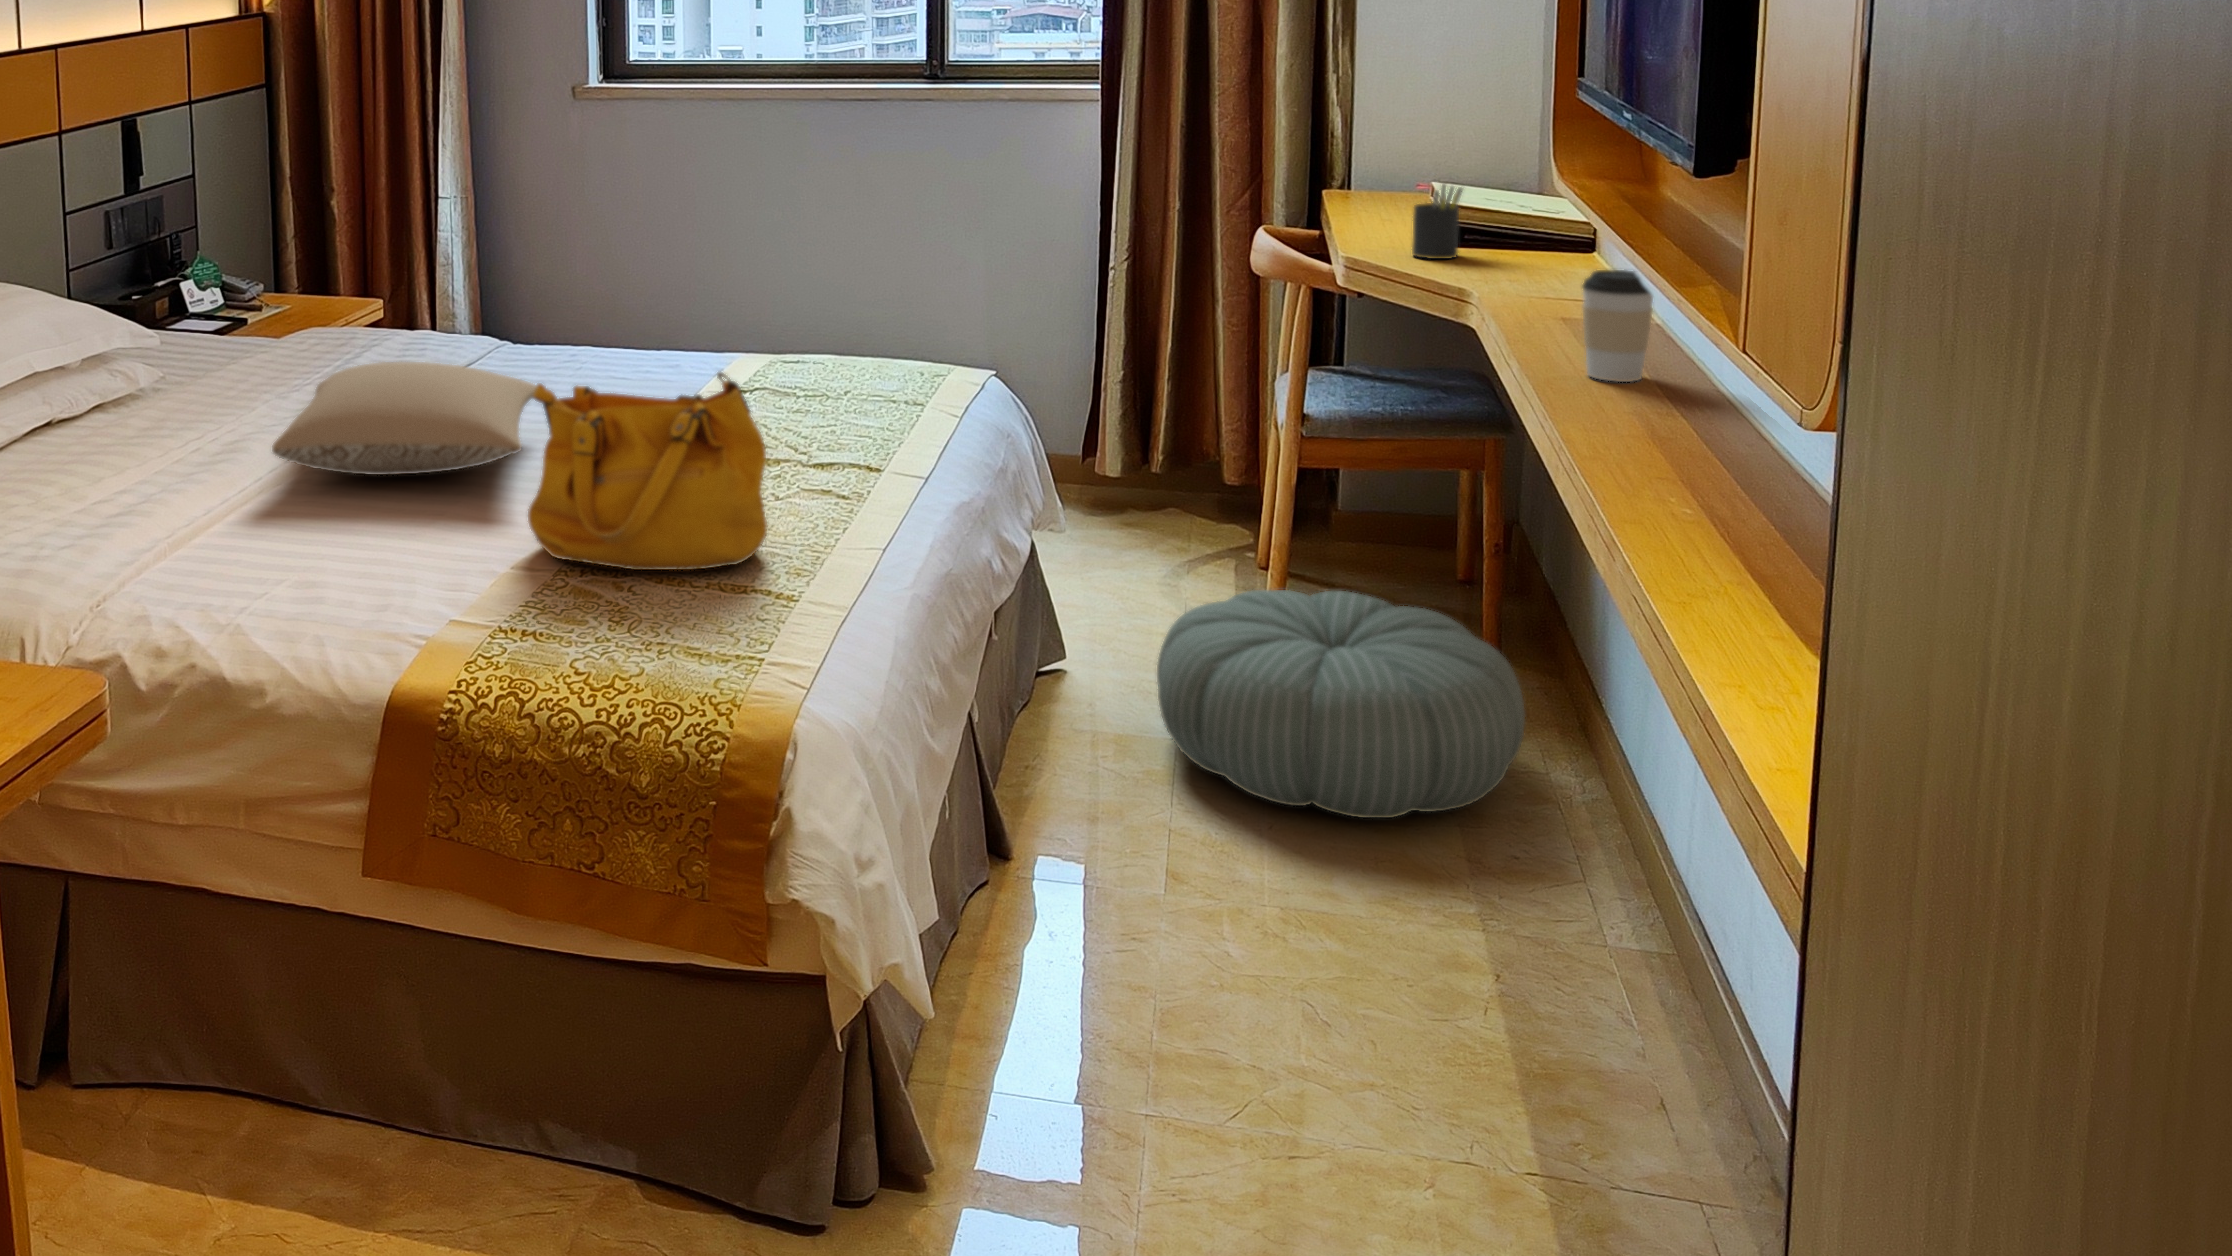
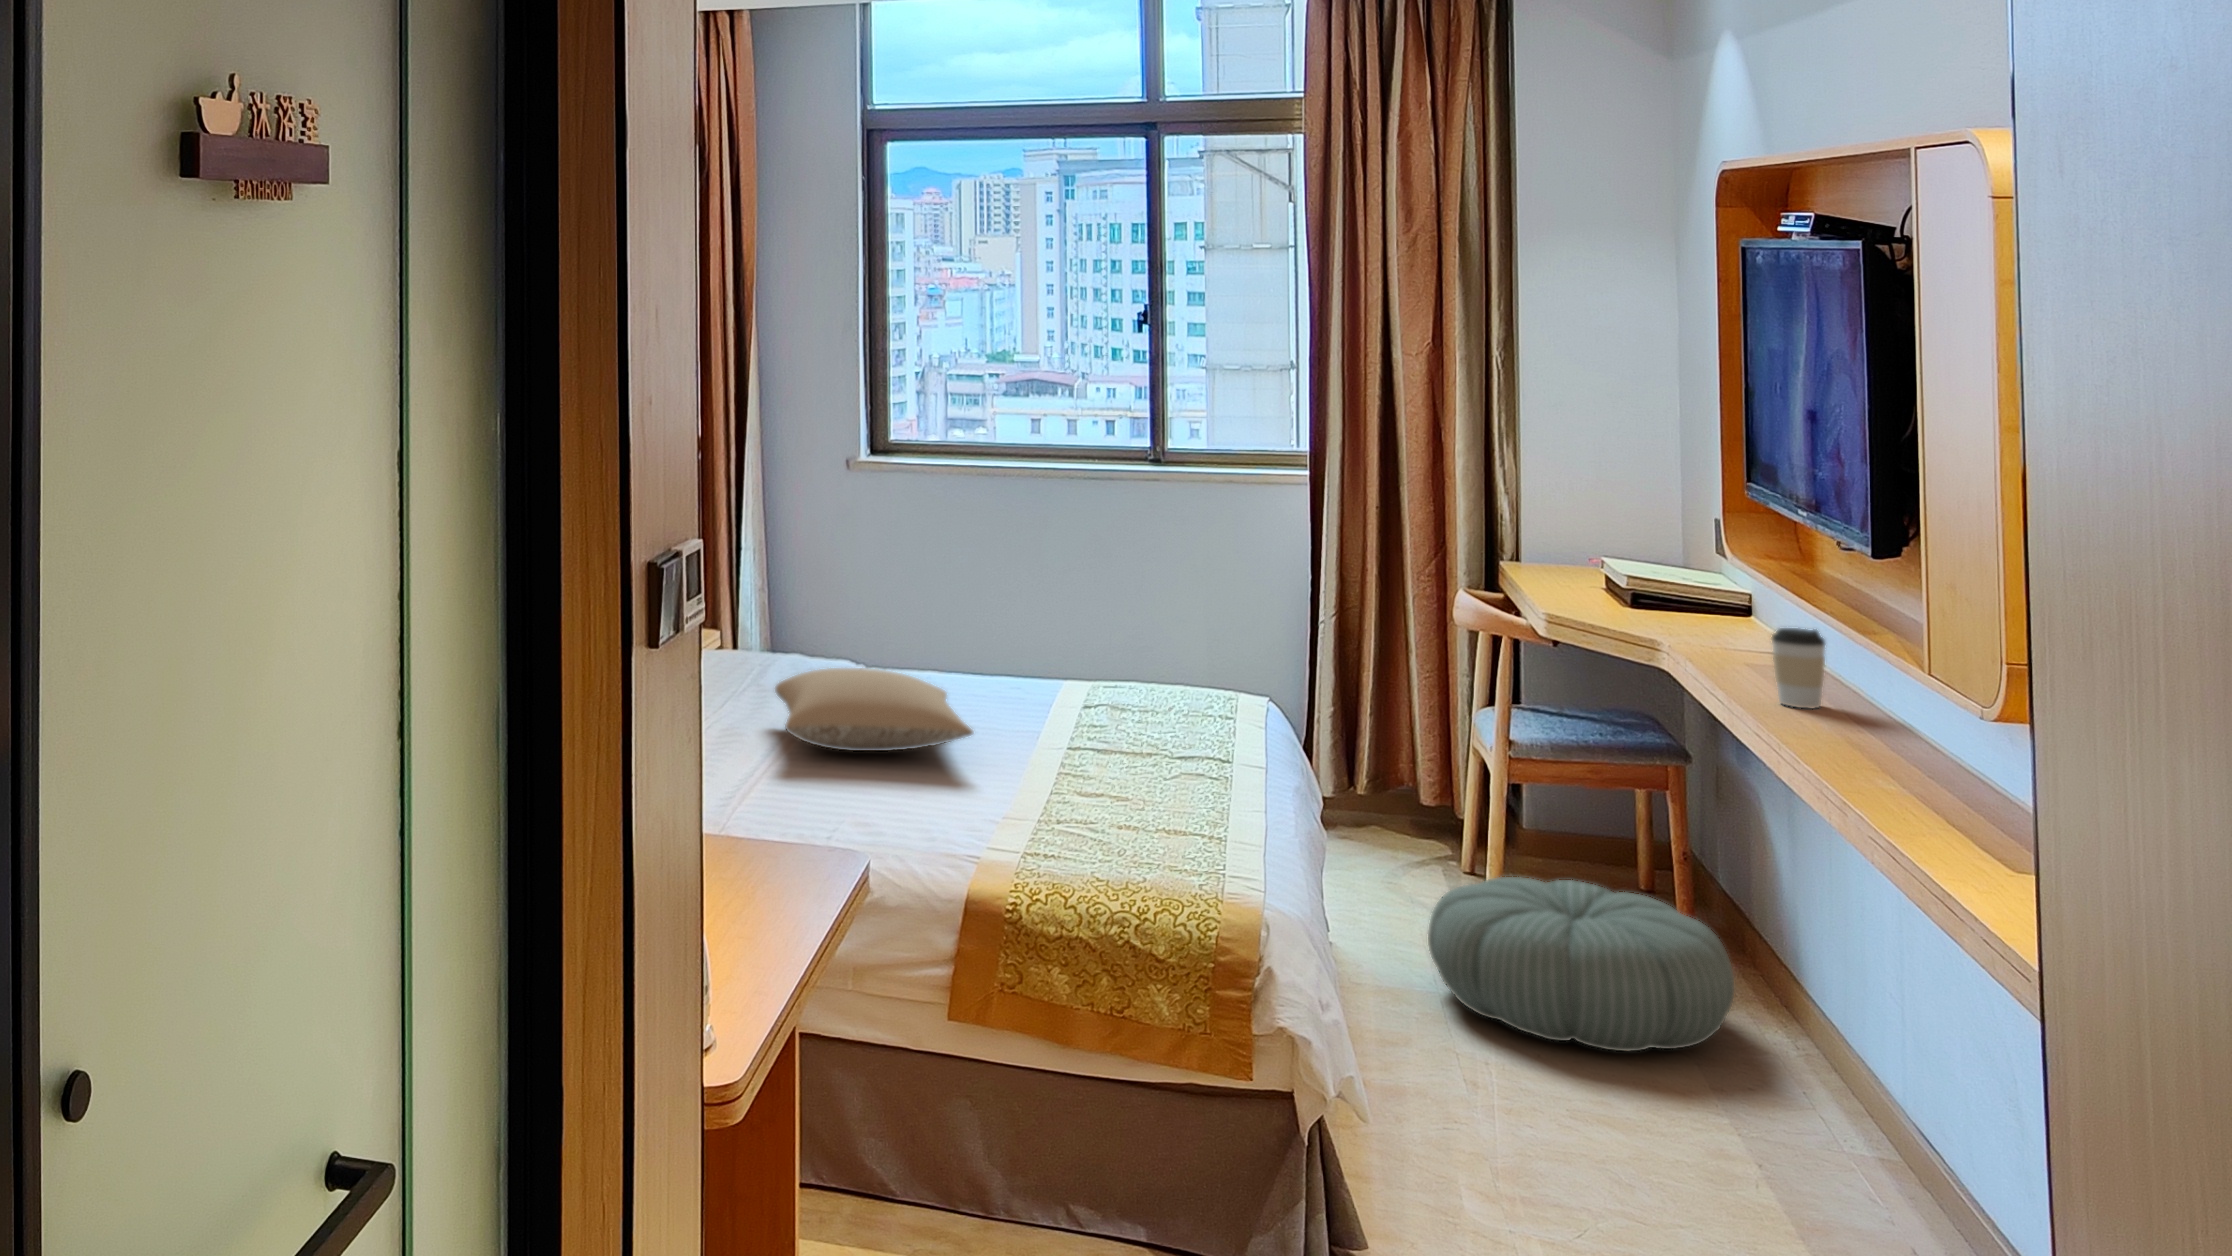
pen holder: present [1412,181,1467,259] -> none [1609,556,1651,620]
handbag: present [528,372,768,570] -> none [1003,679,1182,820]

